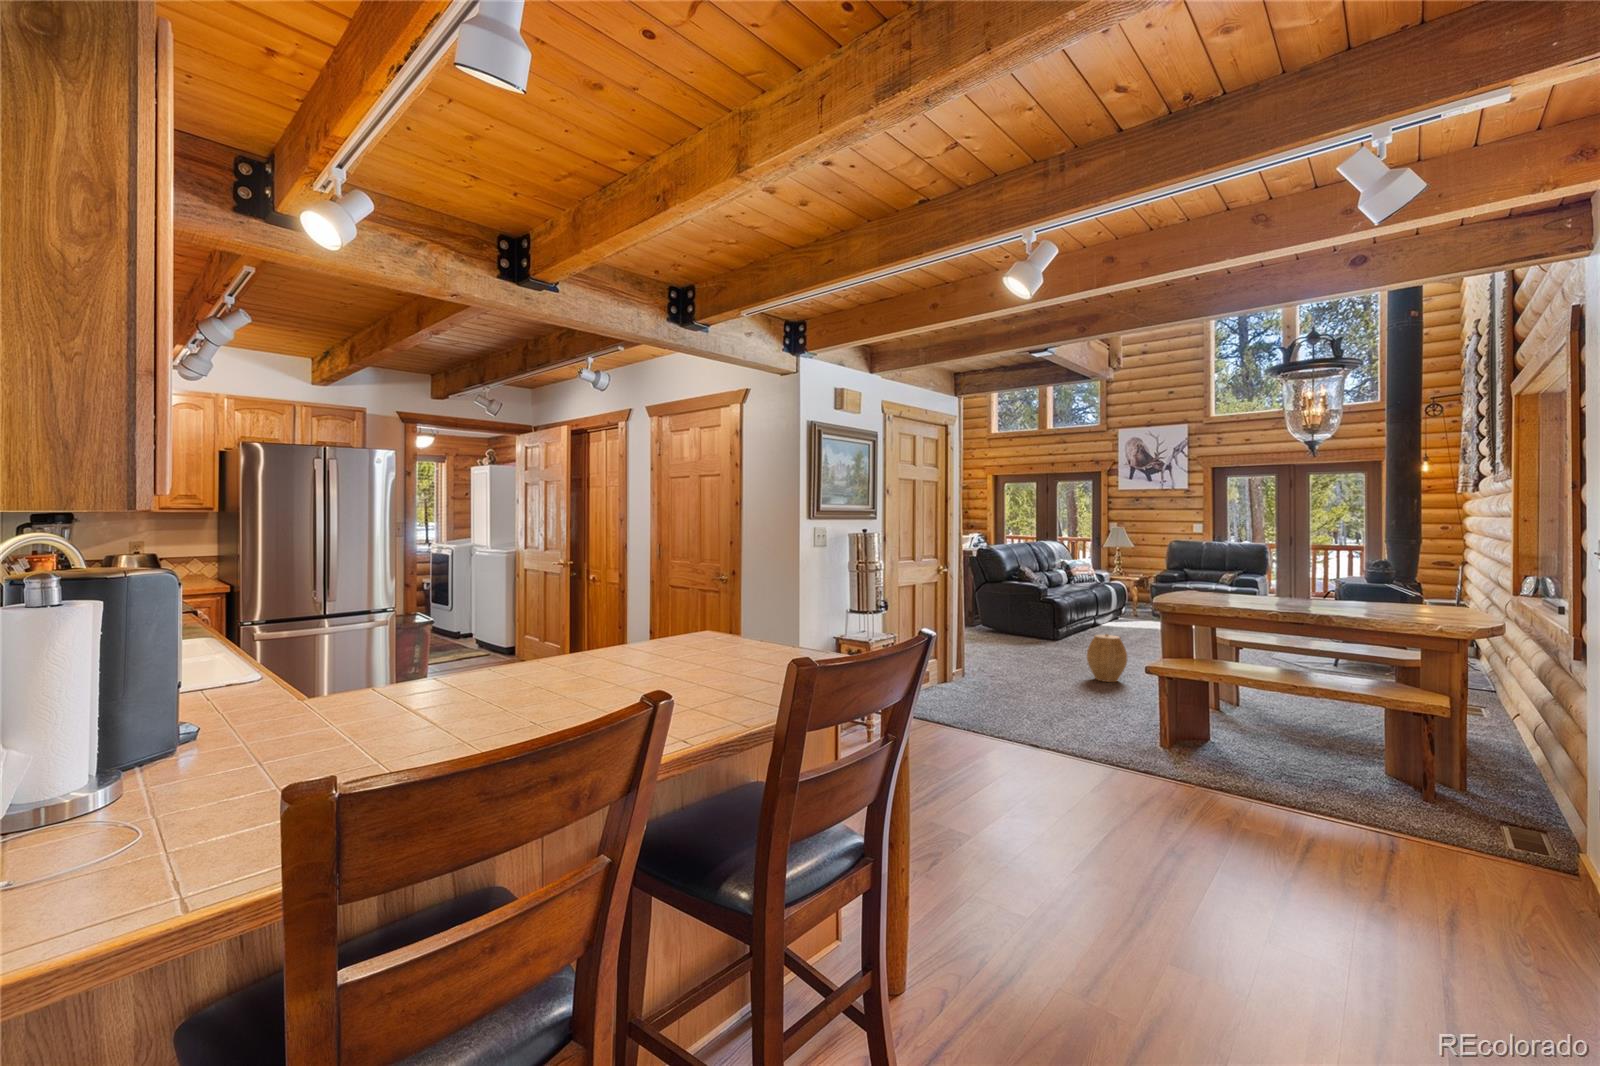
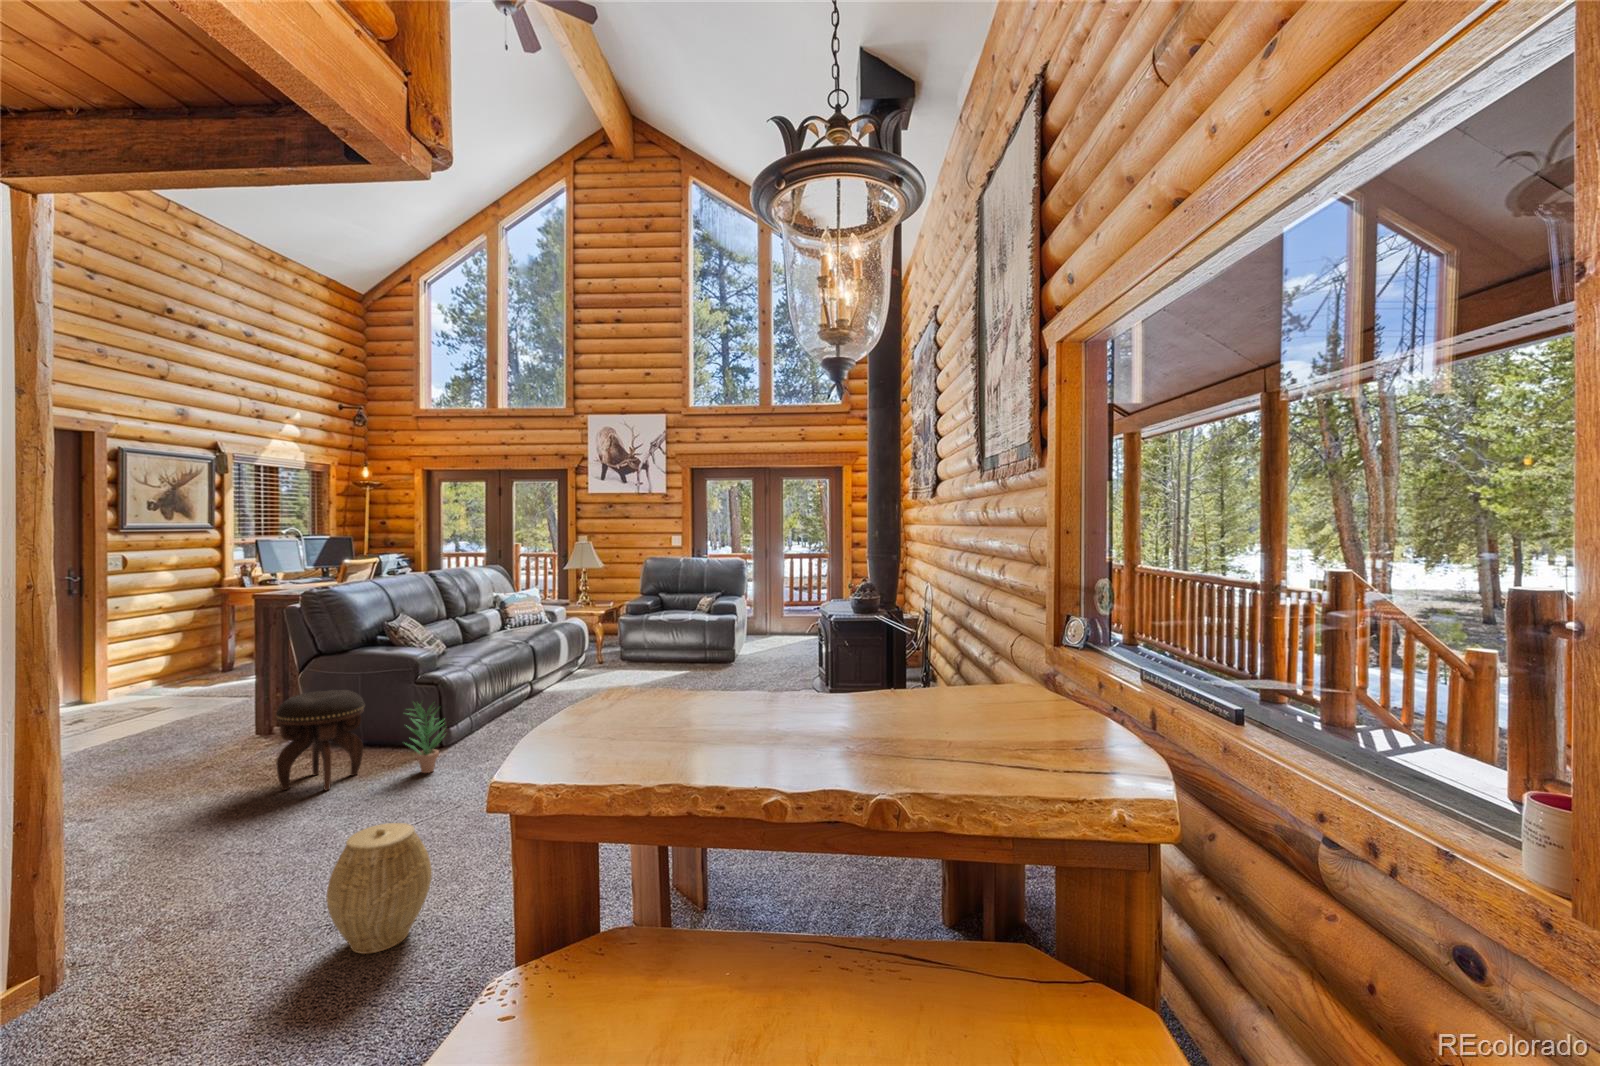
footstool: none [1001,596,1039,644] -> present [276,690,365,790]
potted plant: none [1059,604,1082,645] -> present [406,702,444,773]

